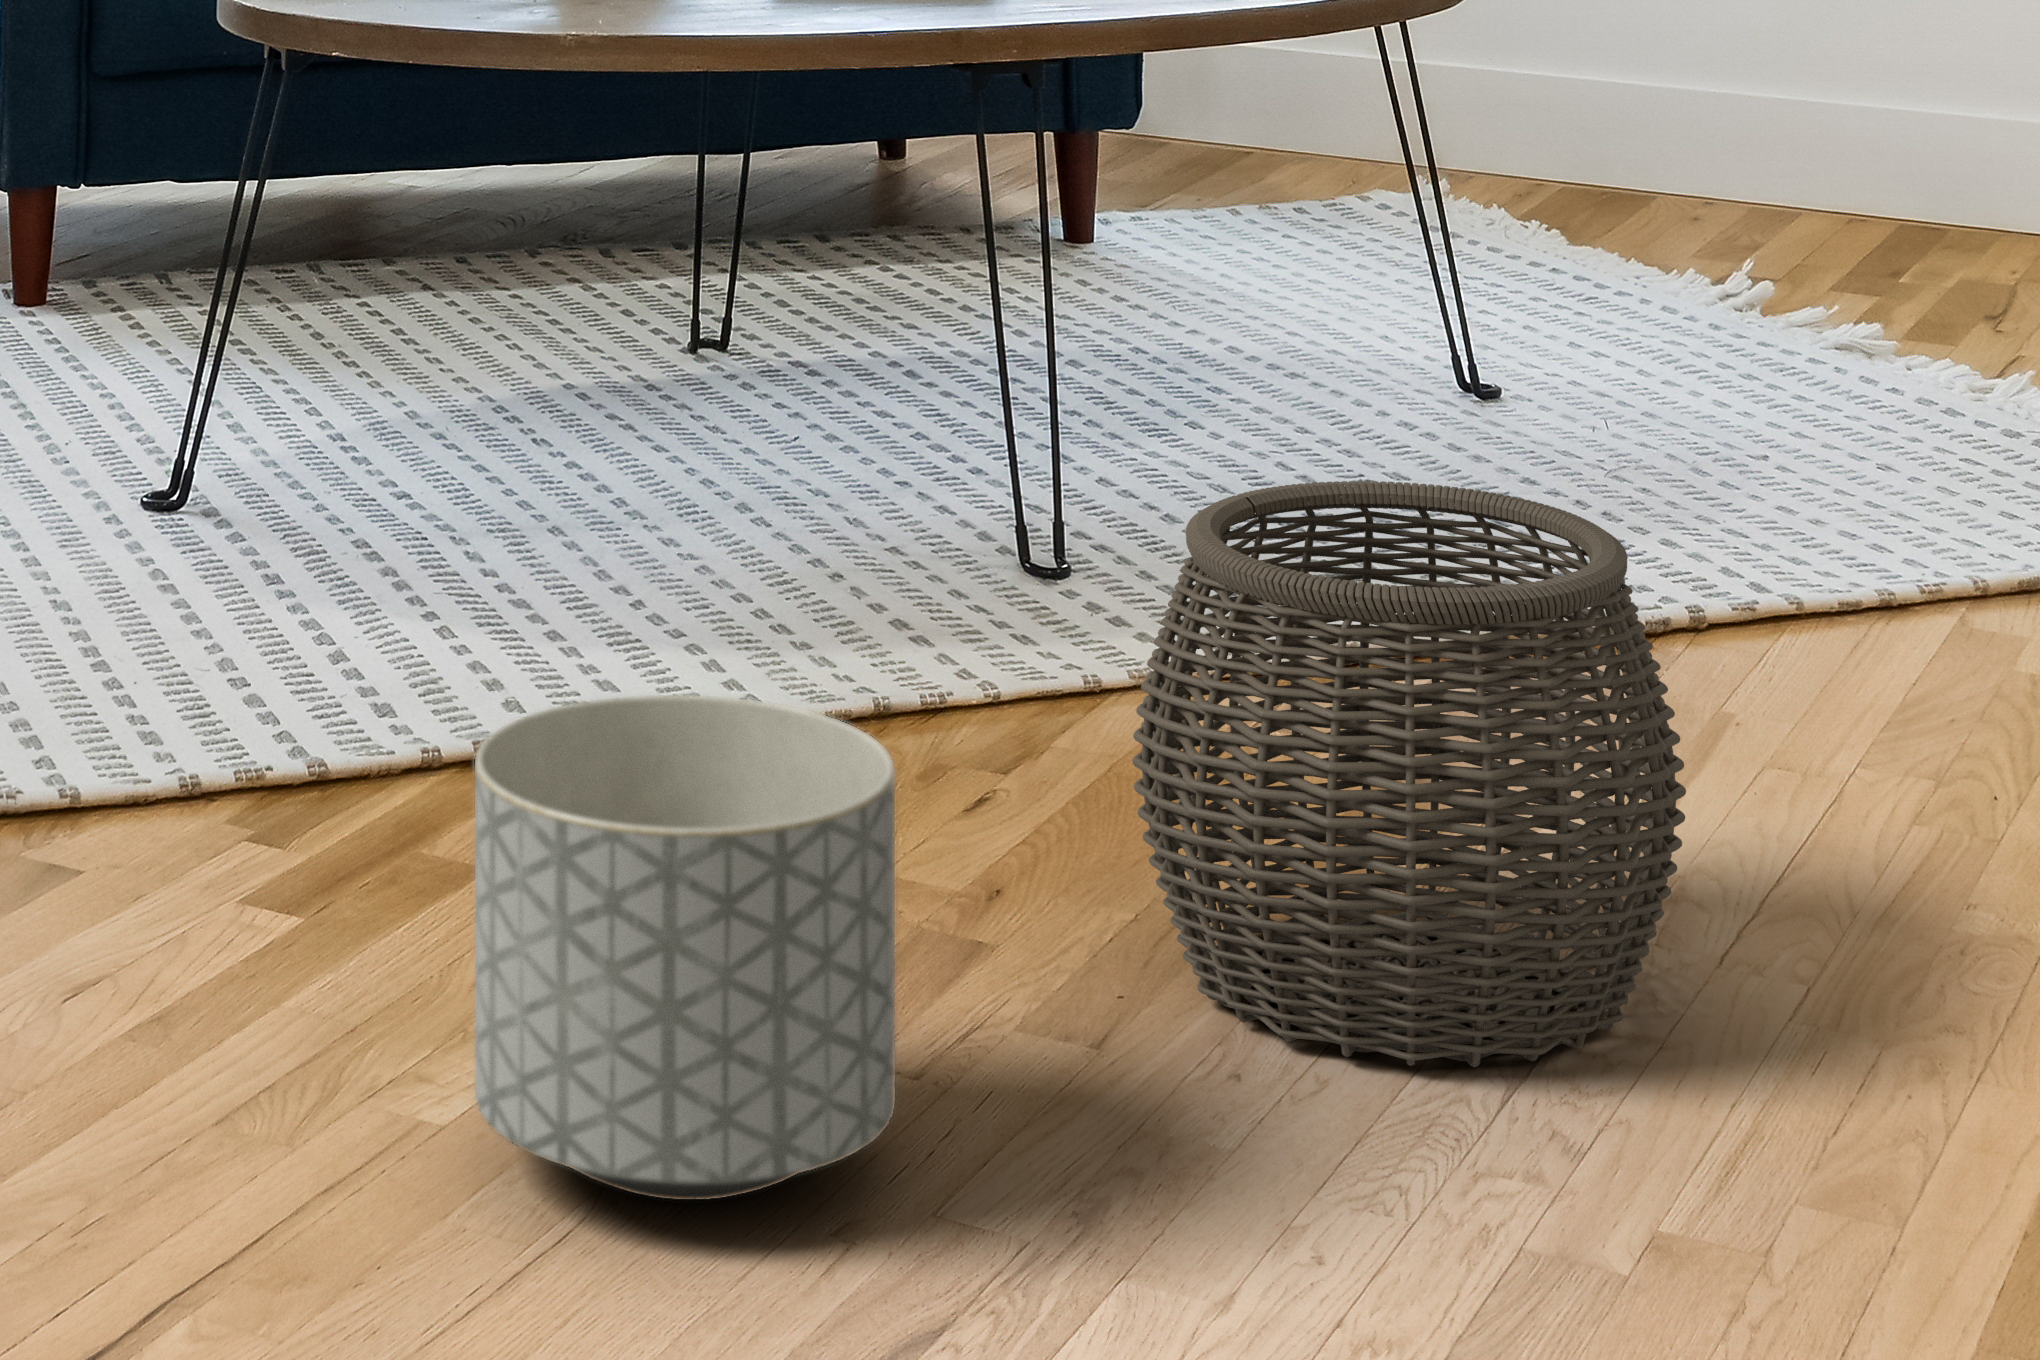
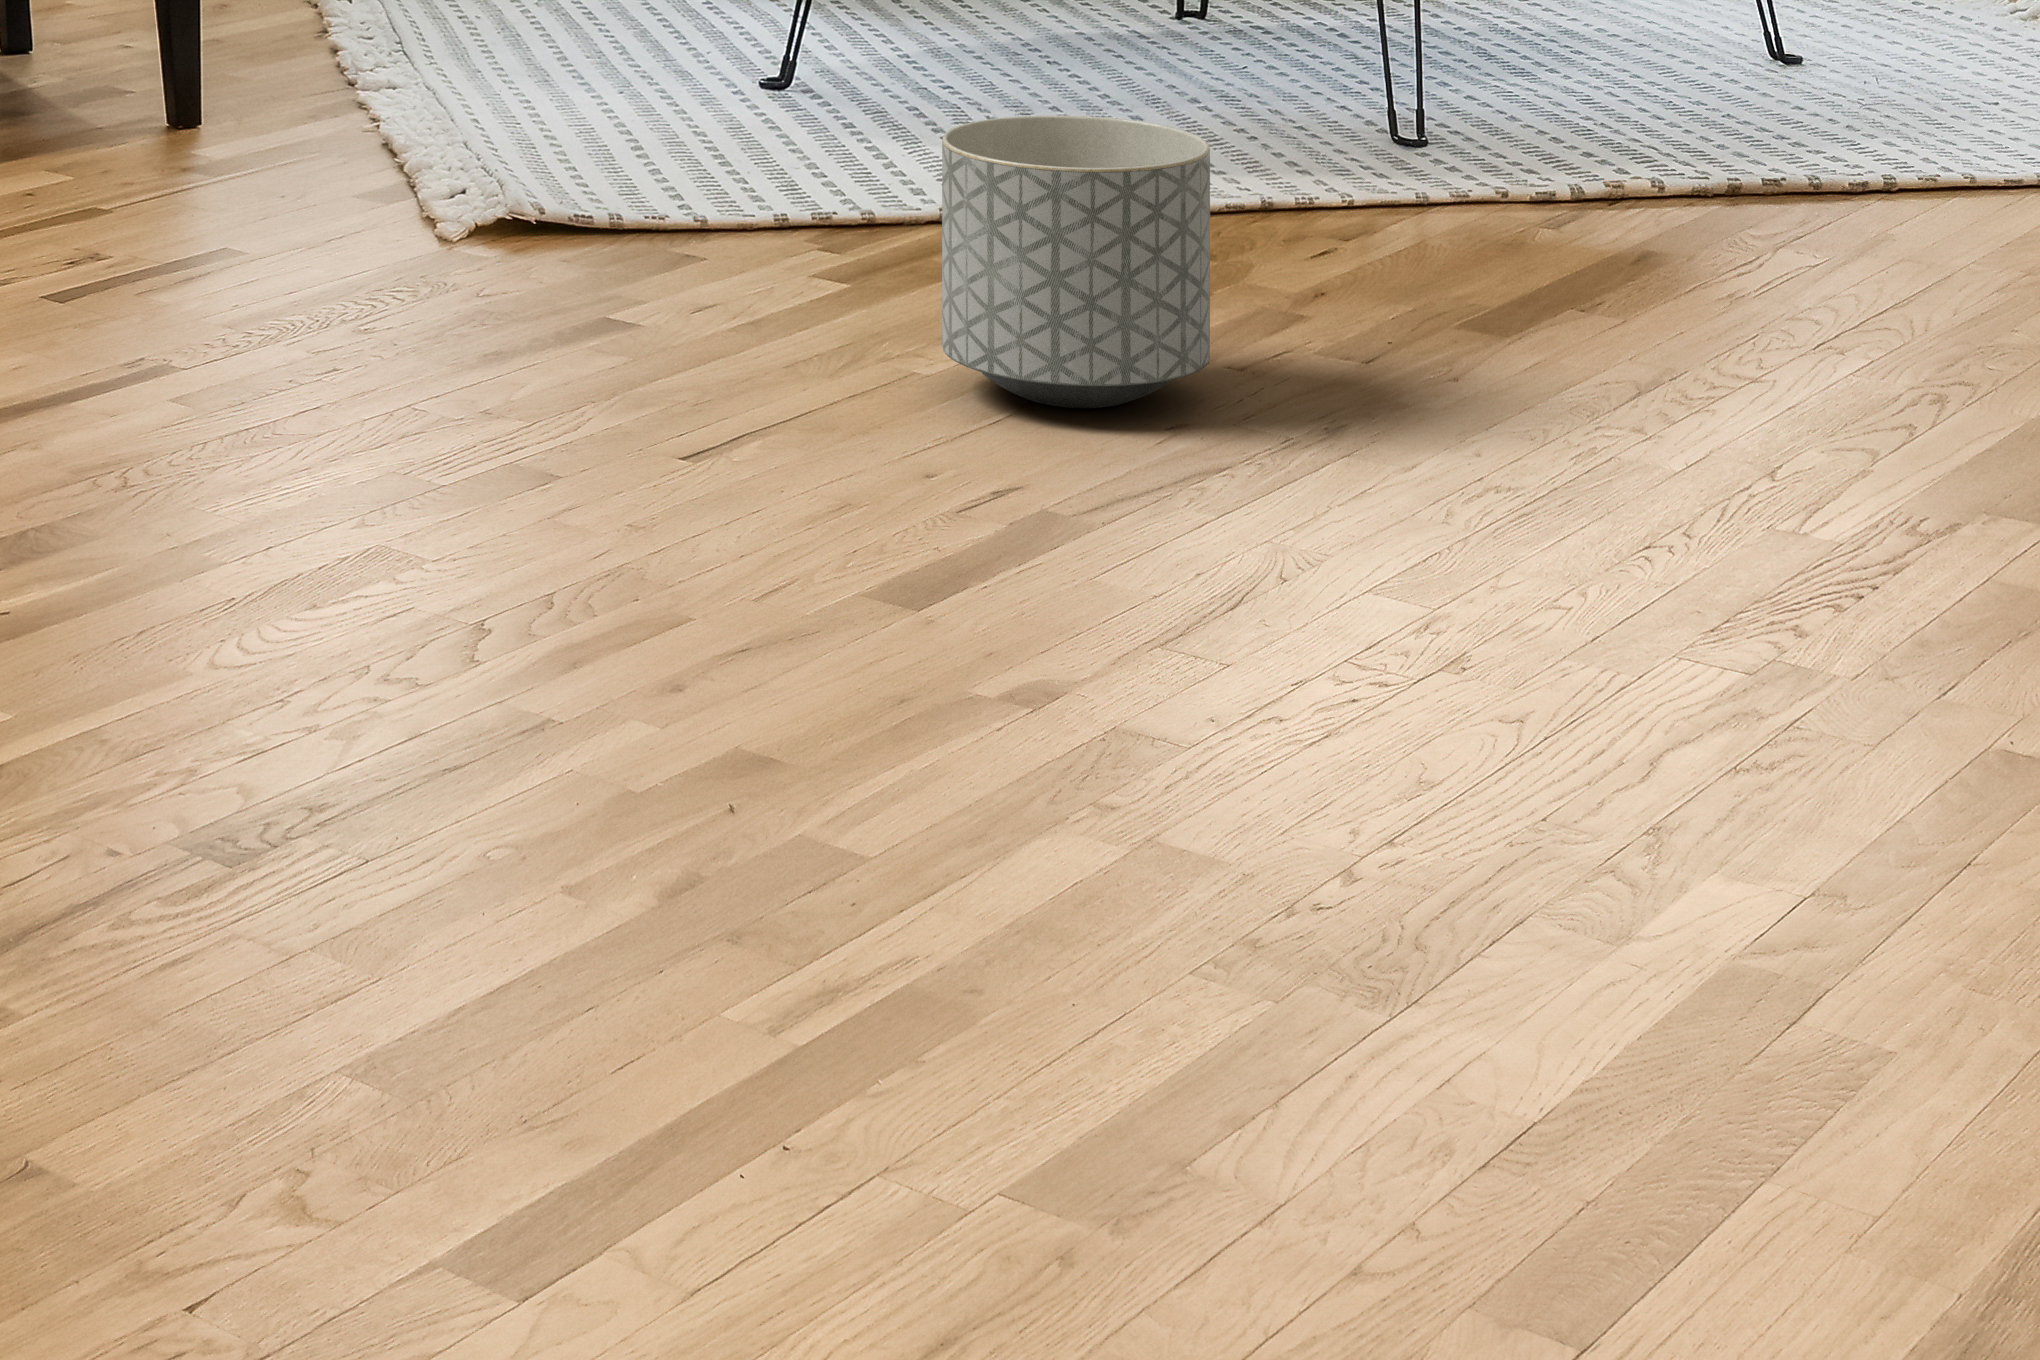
woven basket: present [1132,481,1686,1067] -> none [1399,20,1770,379]

